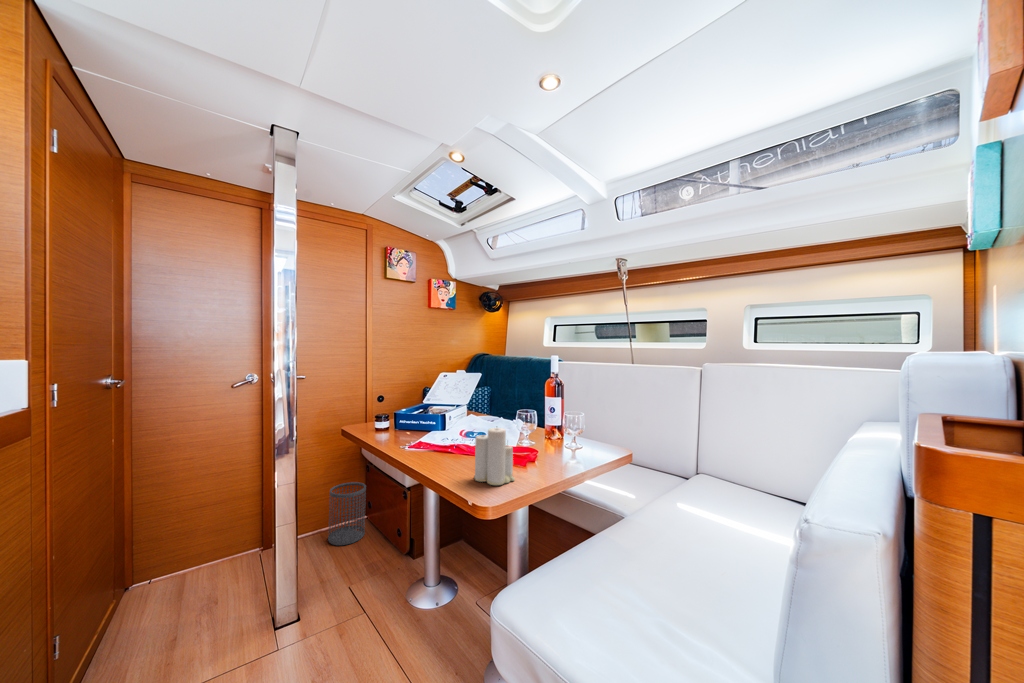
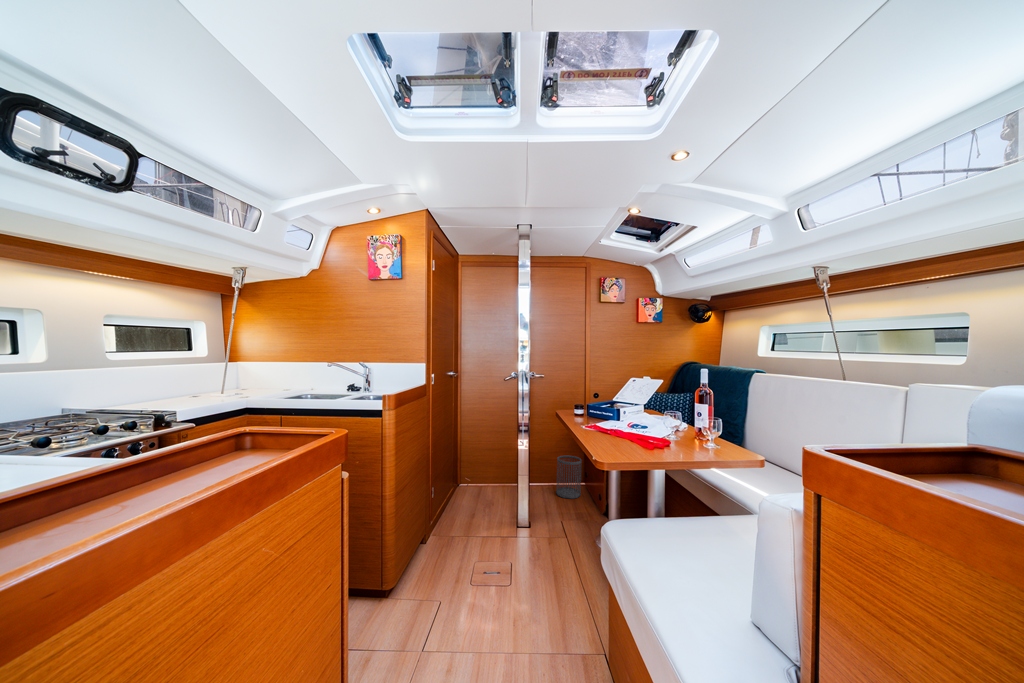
candle: present [474,428,514,485] -> none [611,412,638,454]

